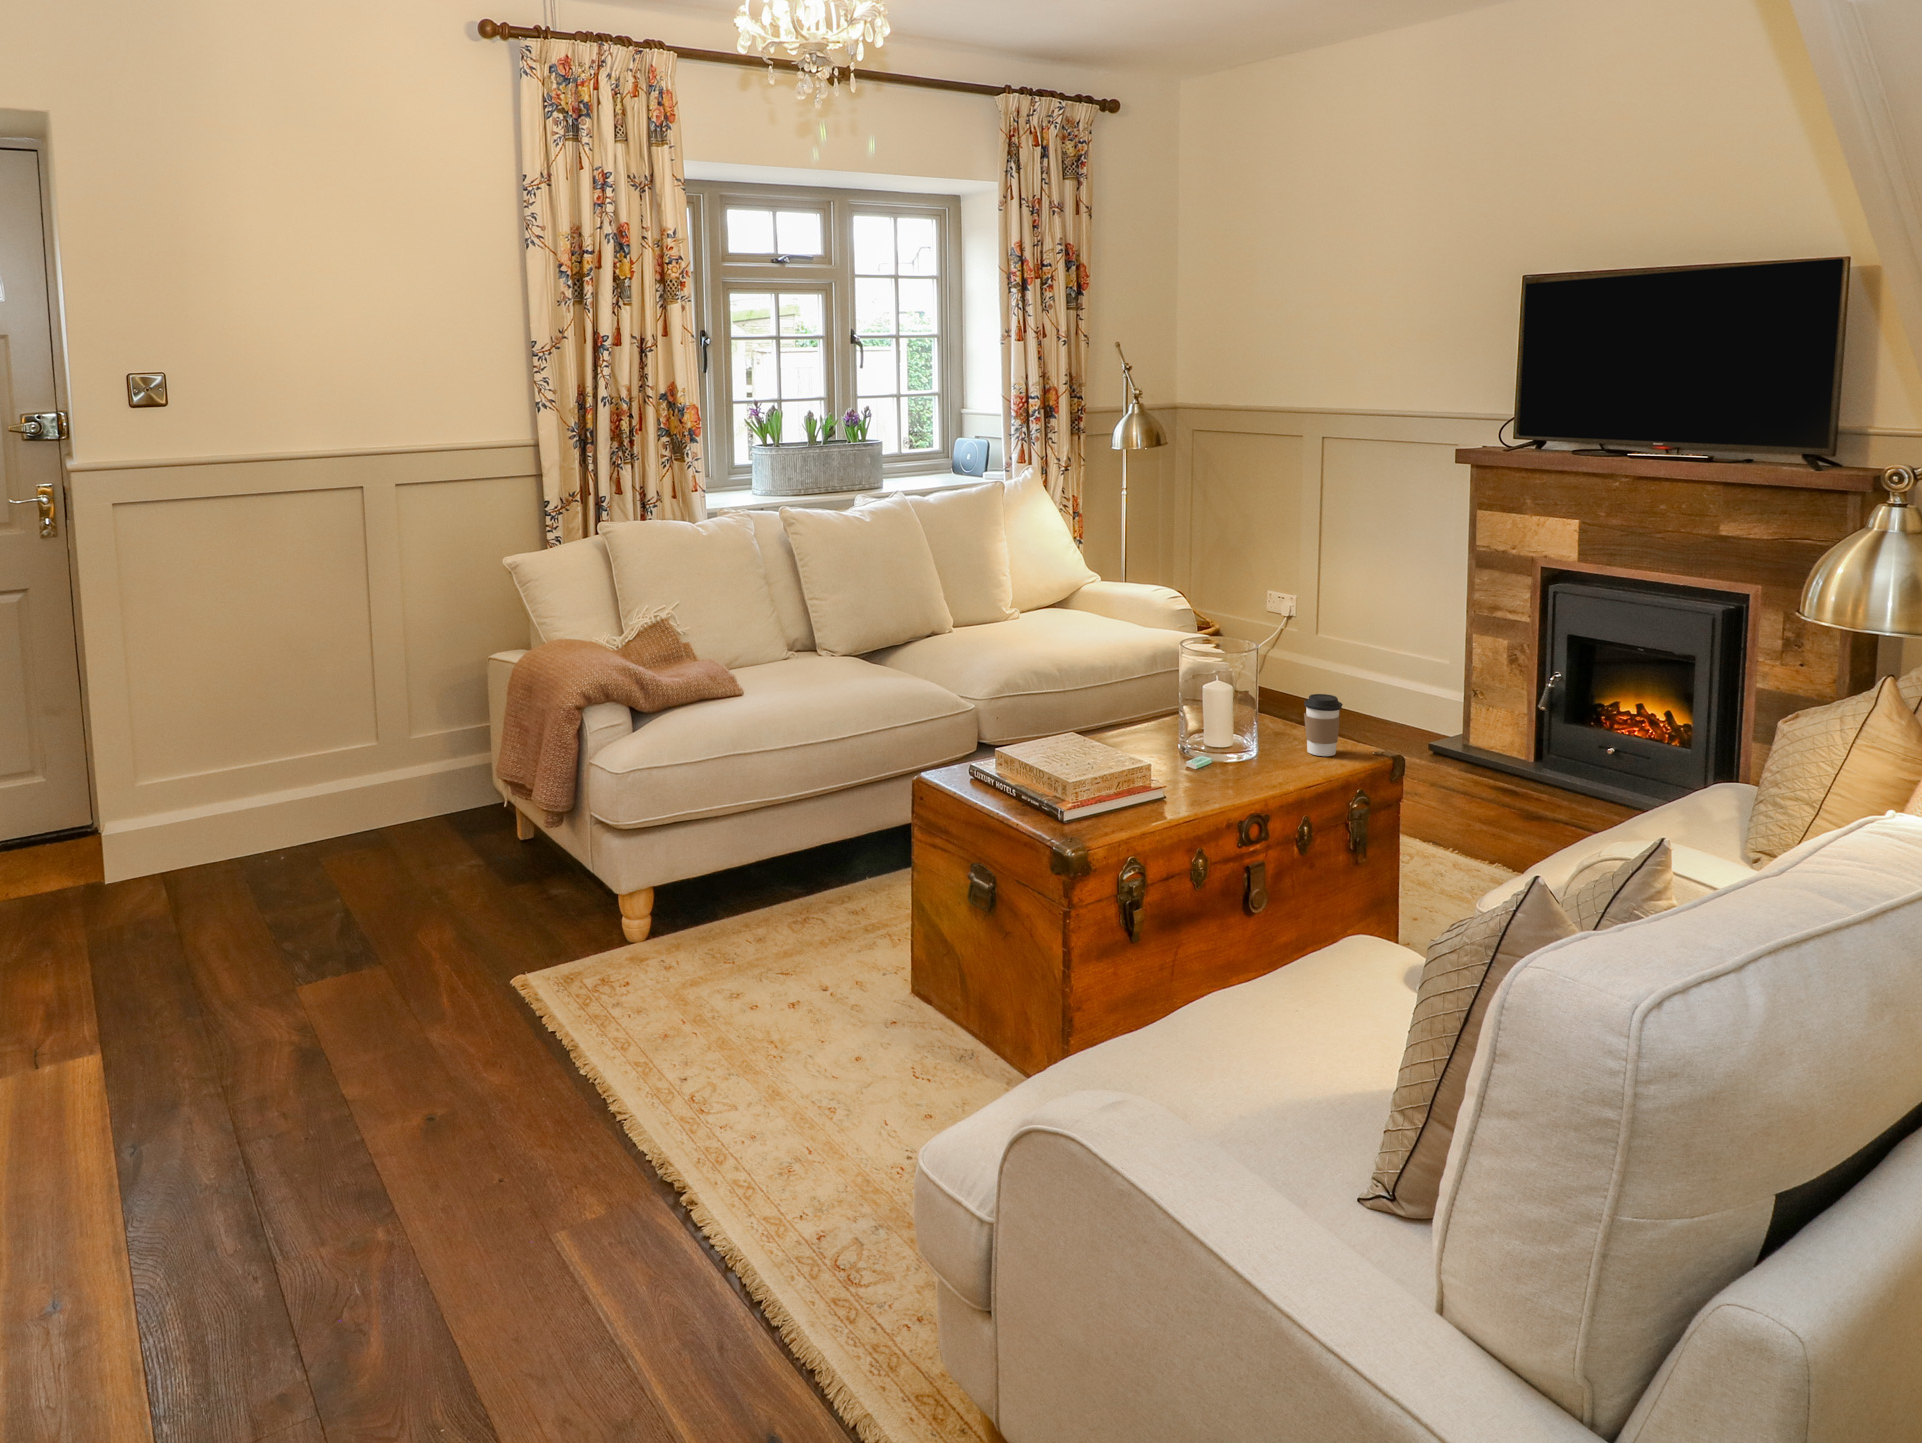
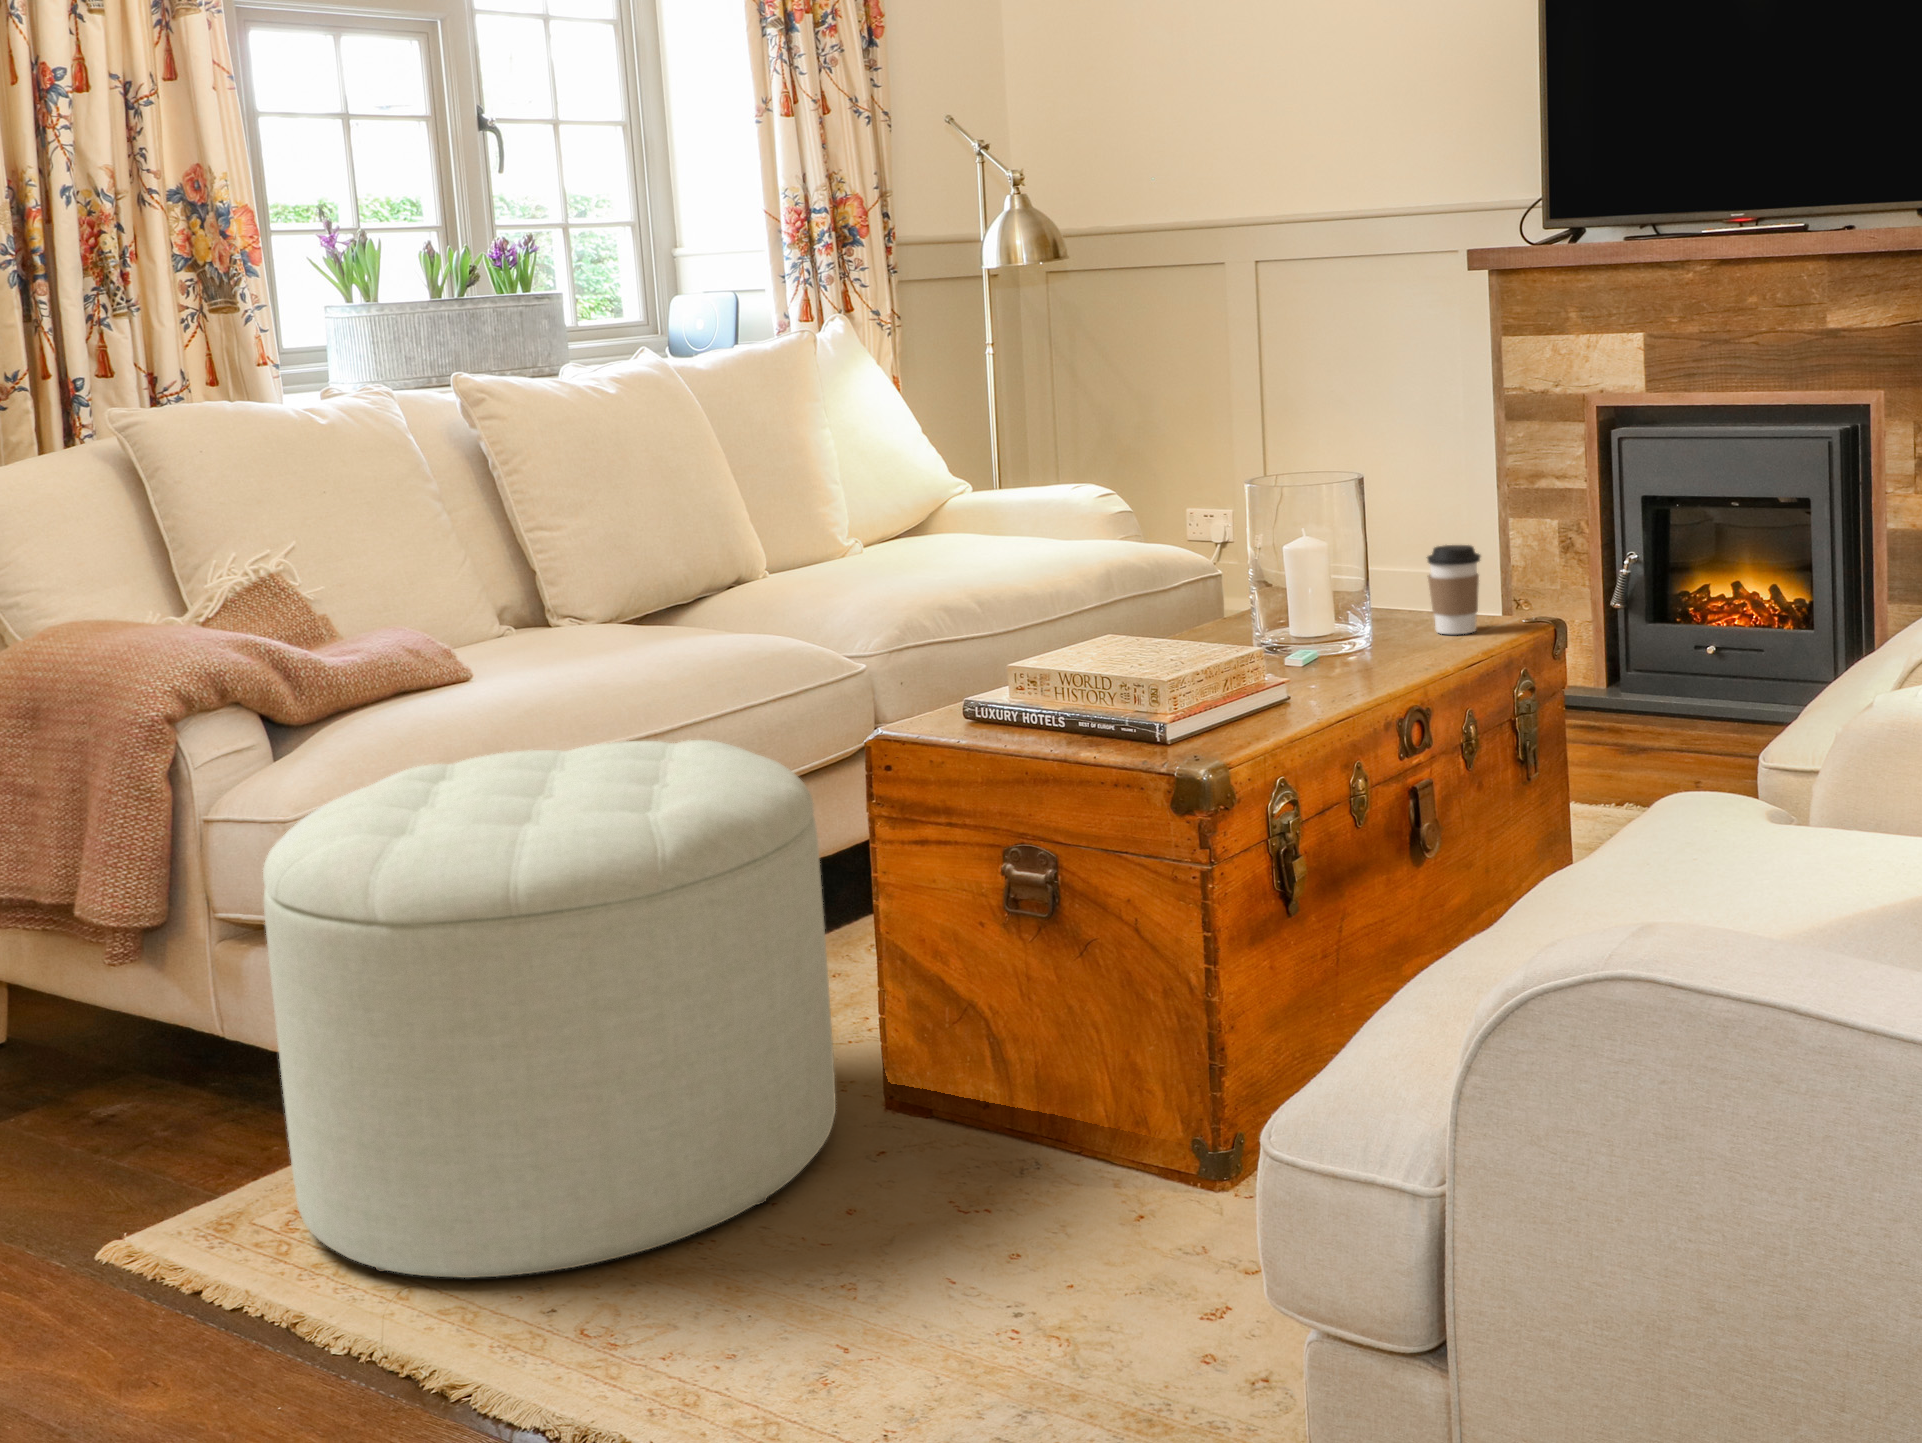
ottoman: none [588,749,879,1058] -> present [263,740,836,1278]

